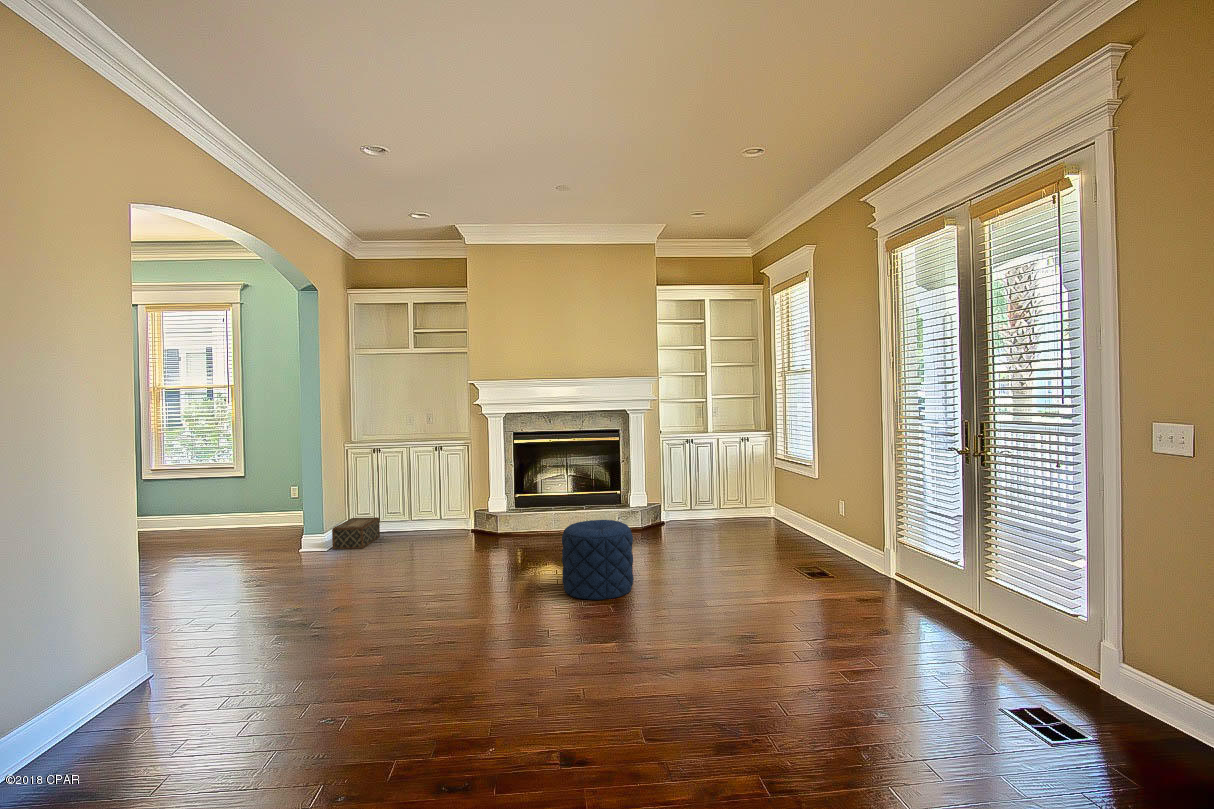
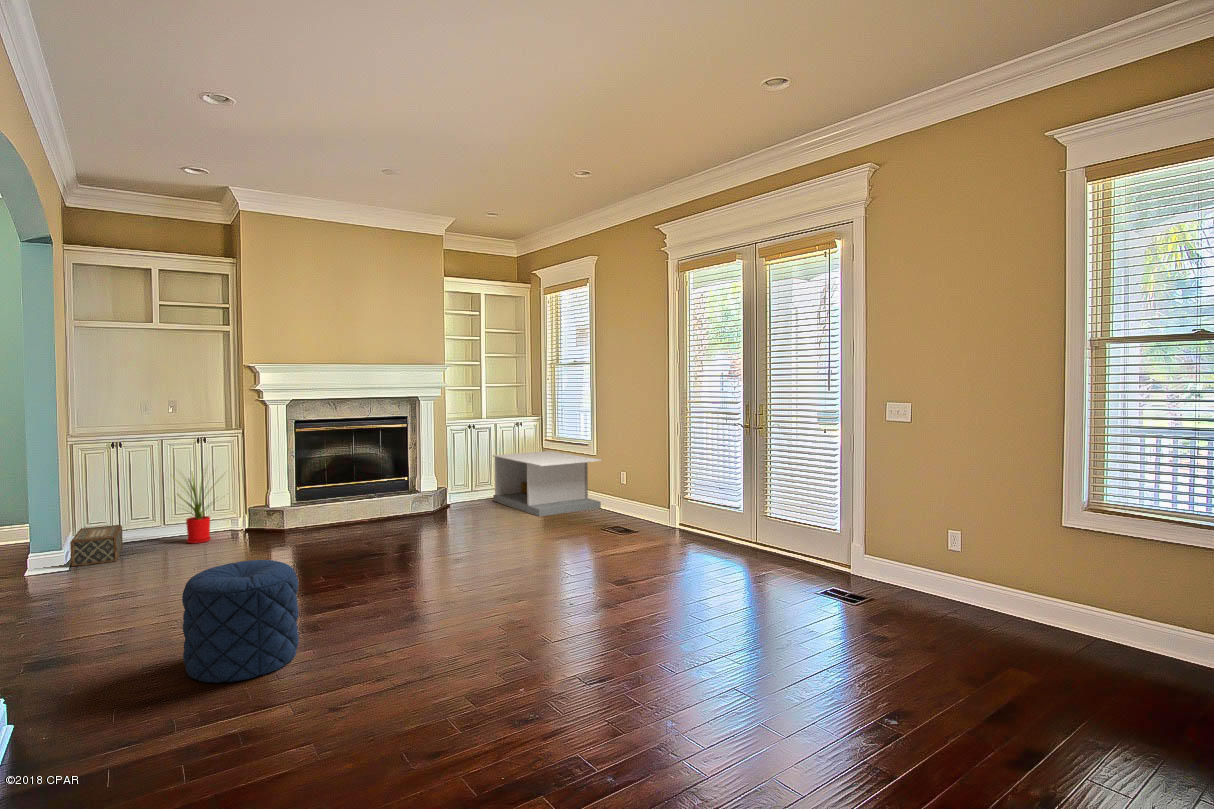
house plant: none [405,469,457,539] -> present [177,473,211,544]
coffee table: none [710,470,820,543] -> present [493,451,602,516]
pouf: present [562,520,633,600] -> present [182,560,299,683]

